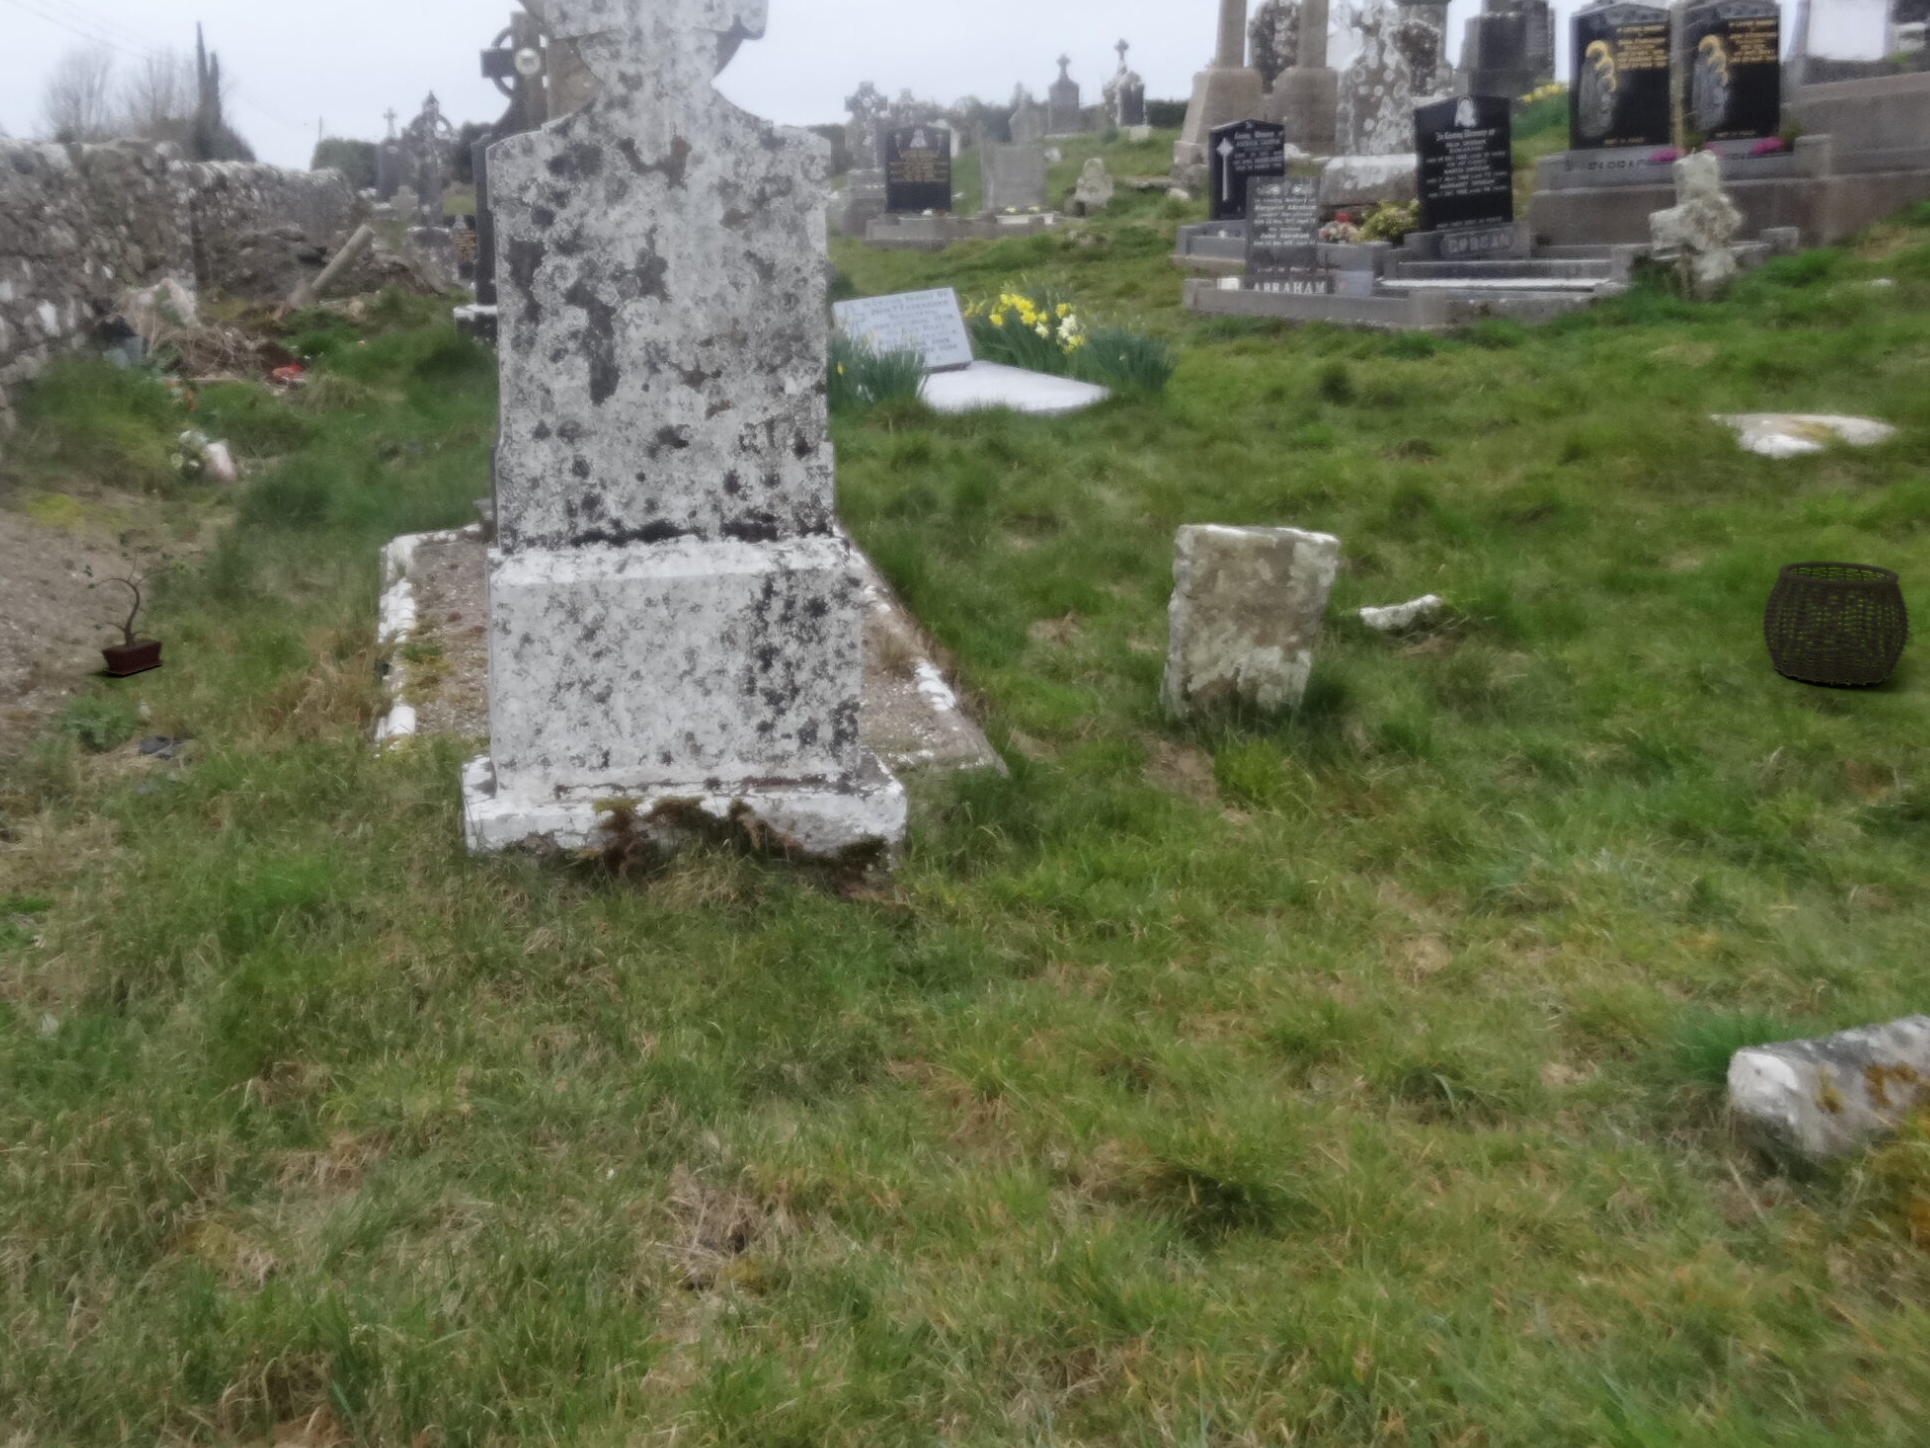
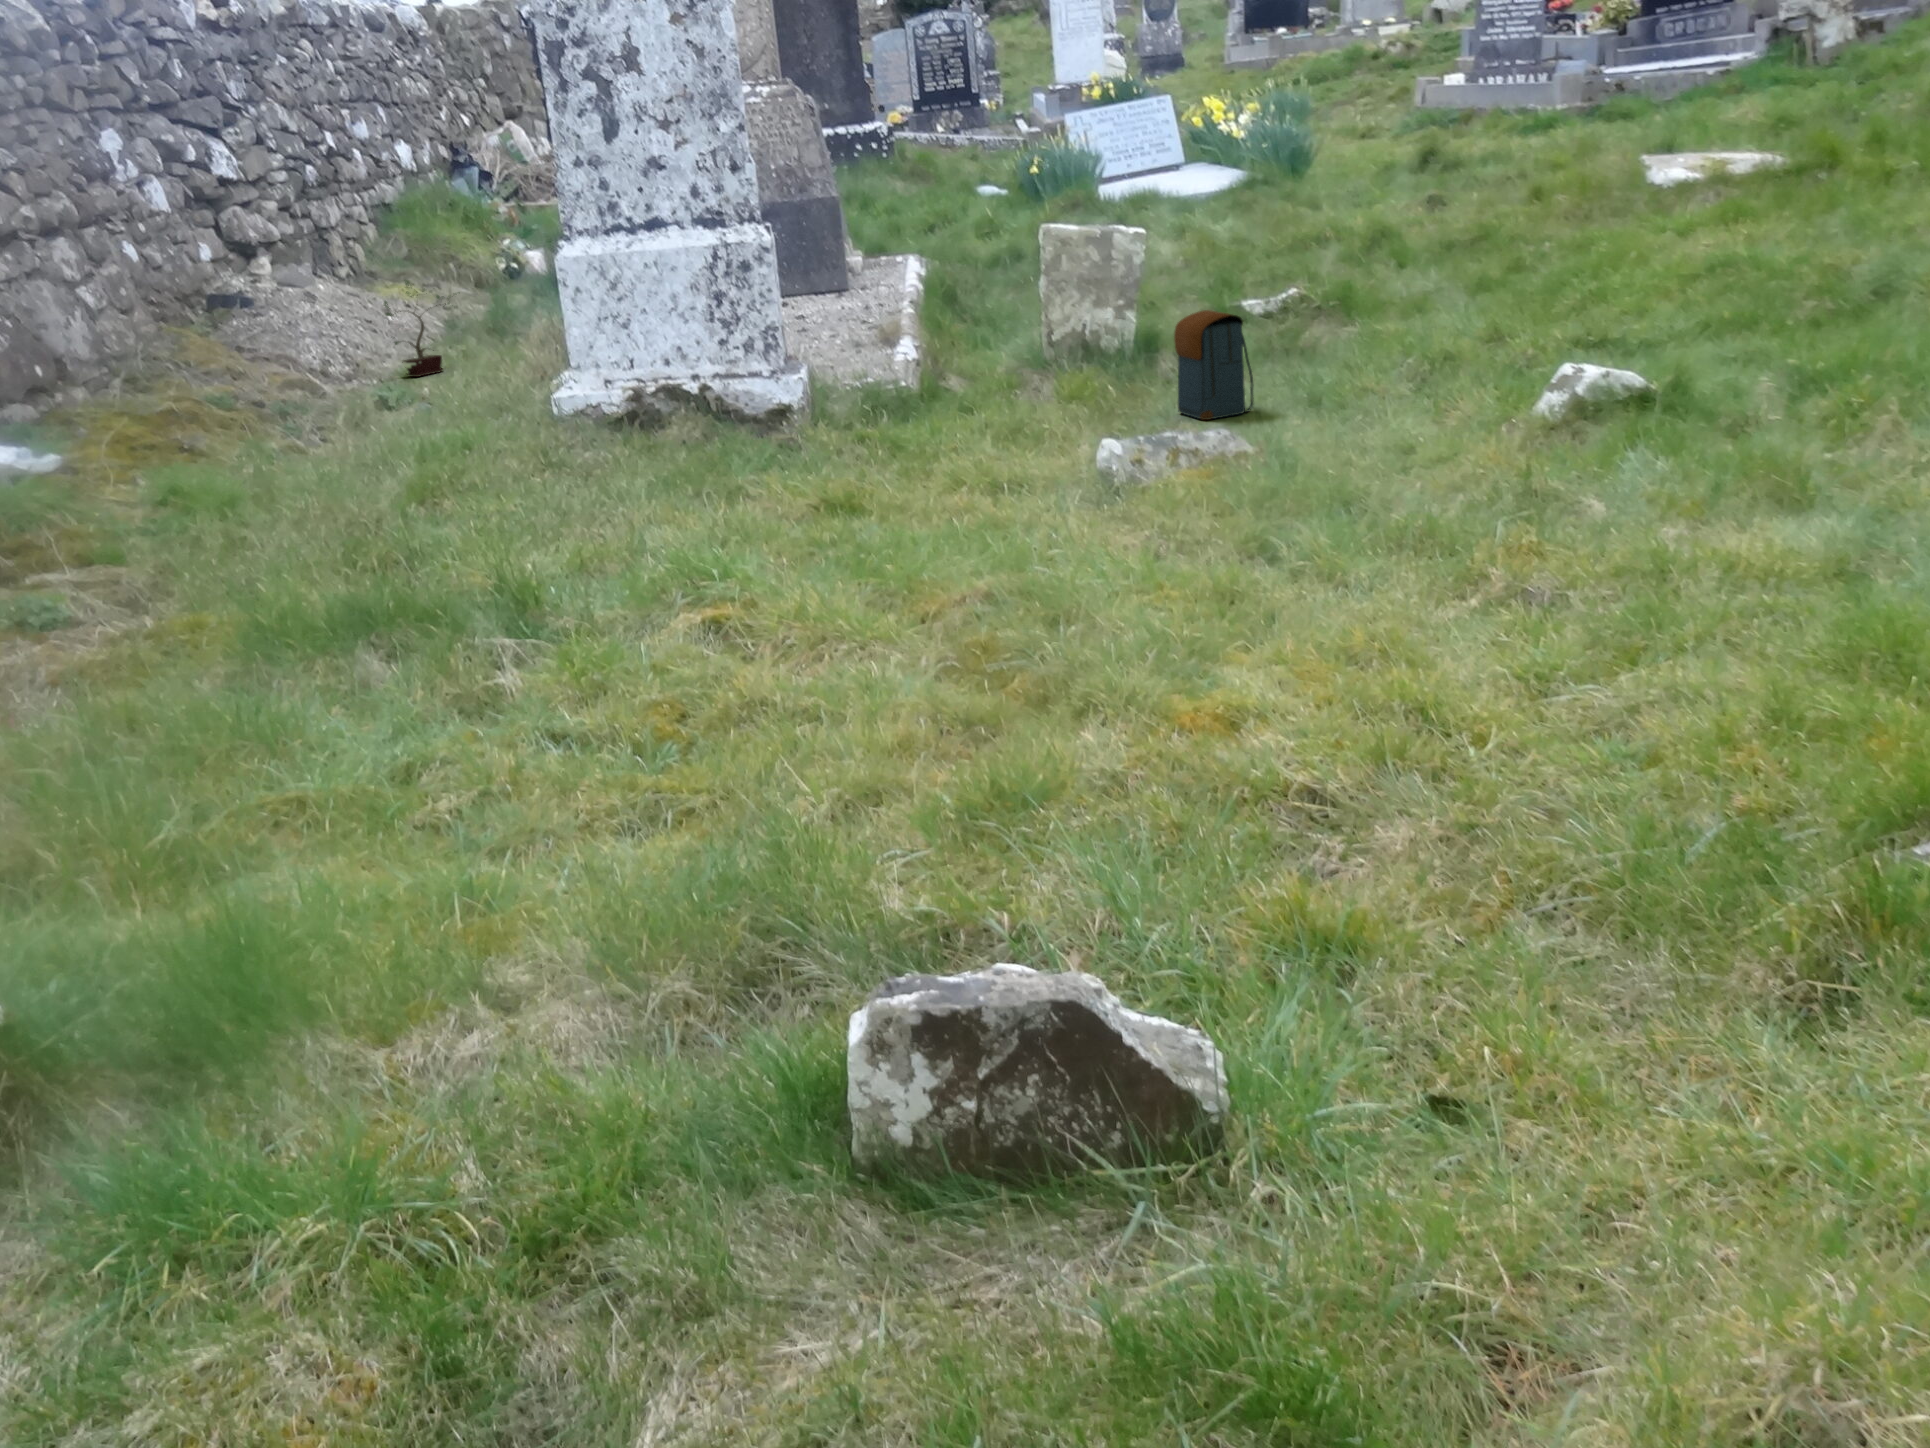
woven basket: present [1762,561,1909,685] -> none [1444,235,1531,320]
backpack: none [1617,729,1779,929] -> present [1174,310,1254,420]

